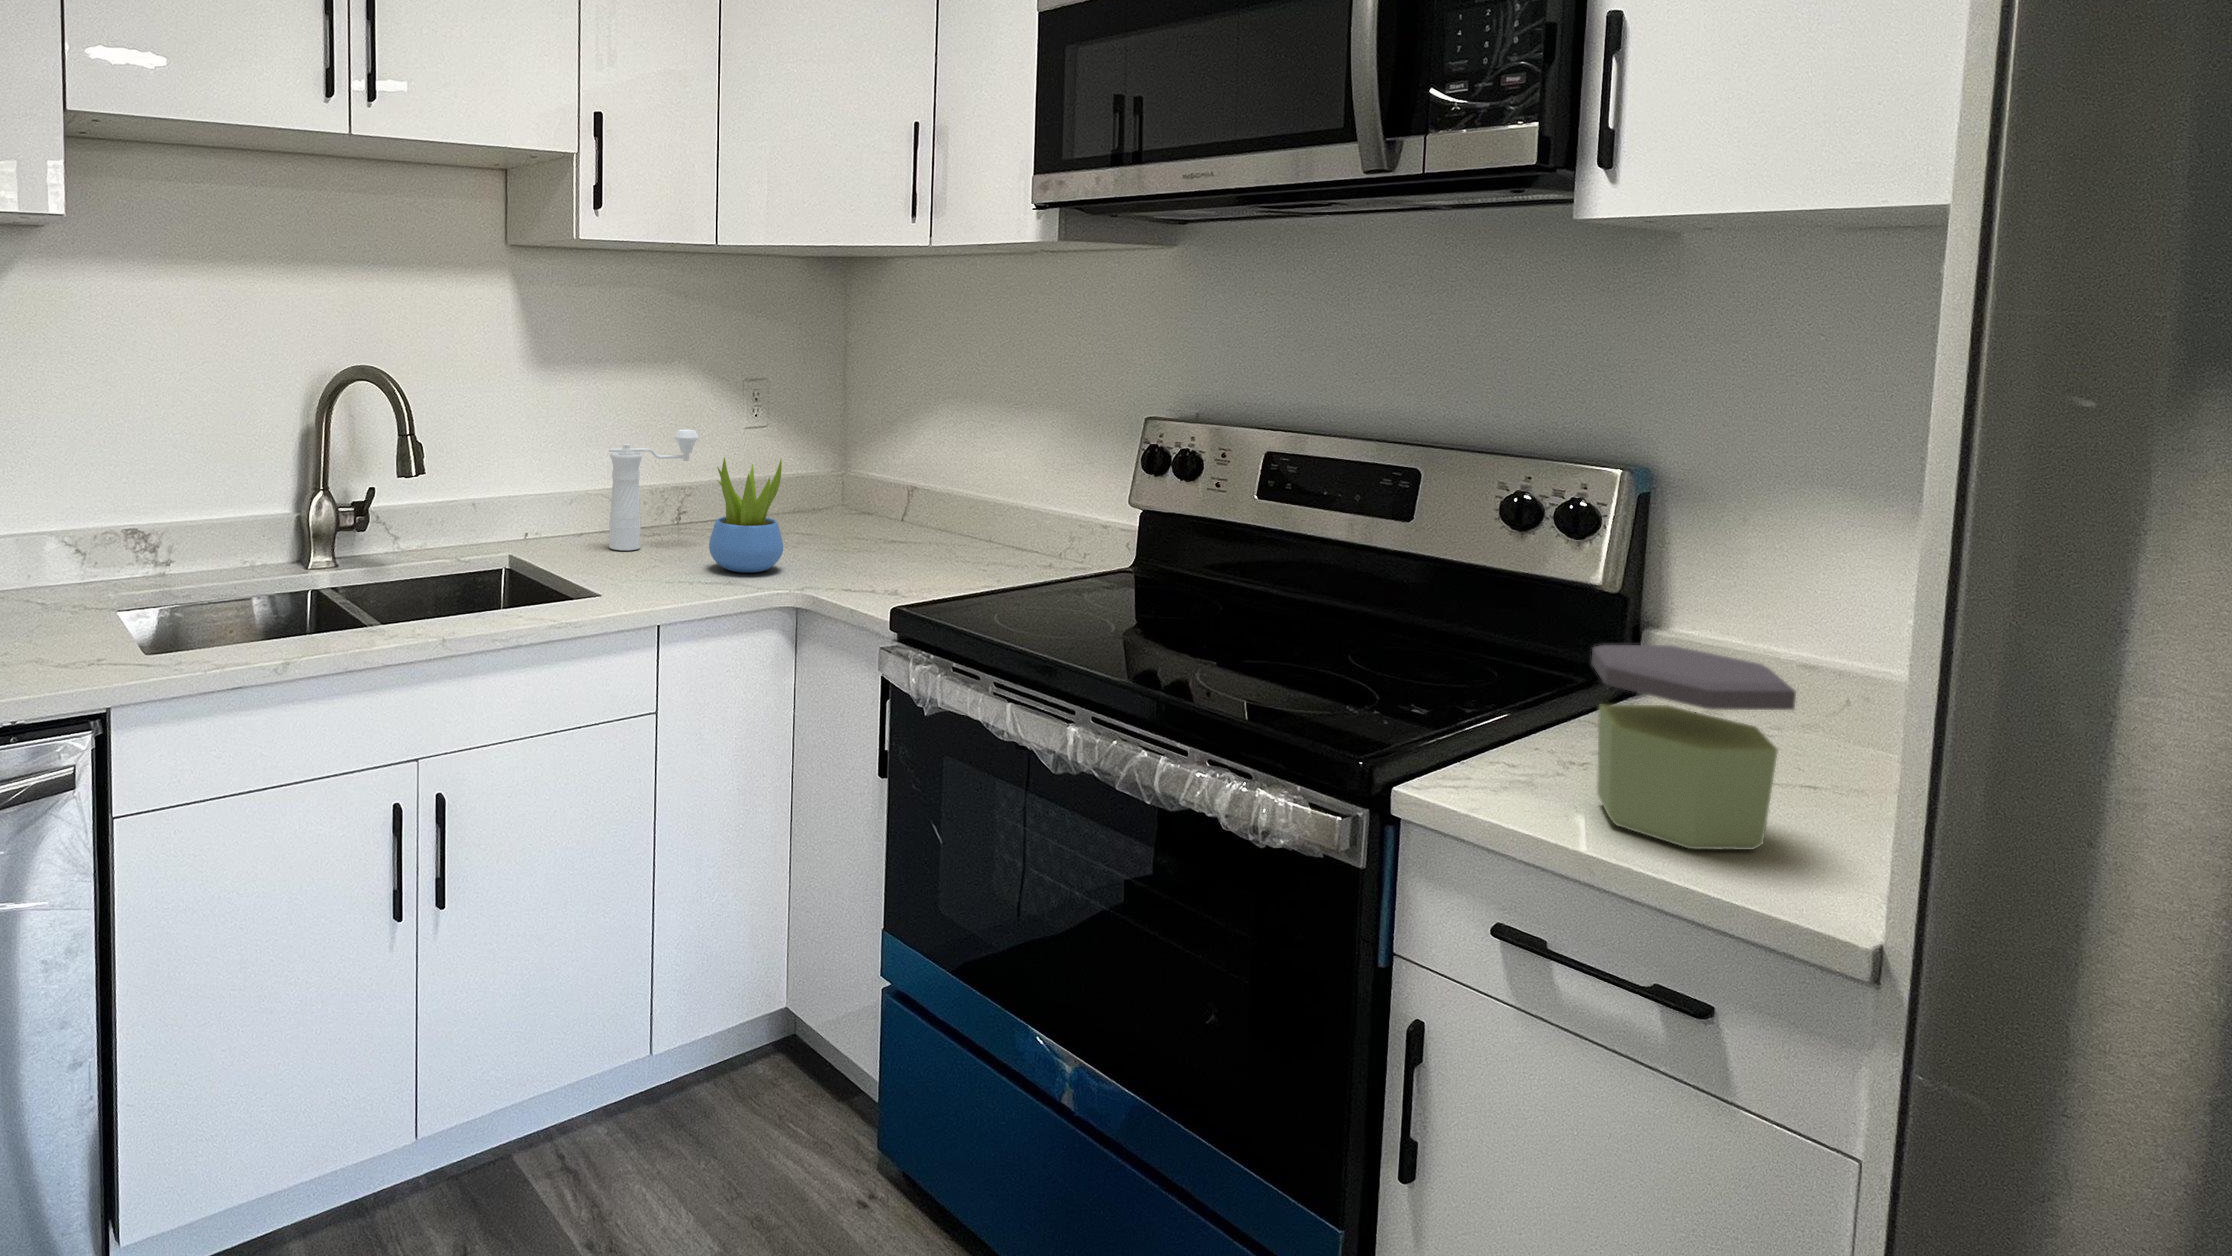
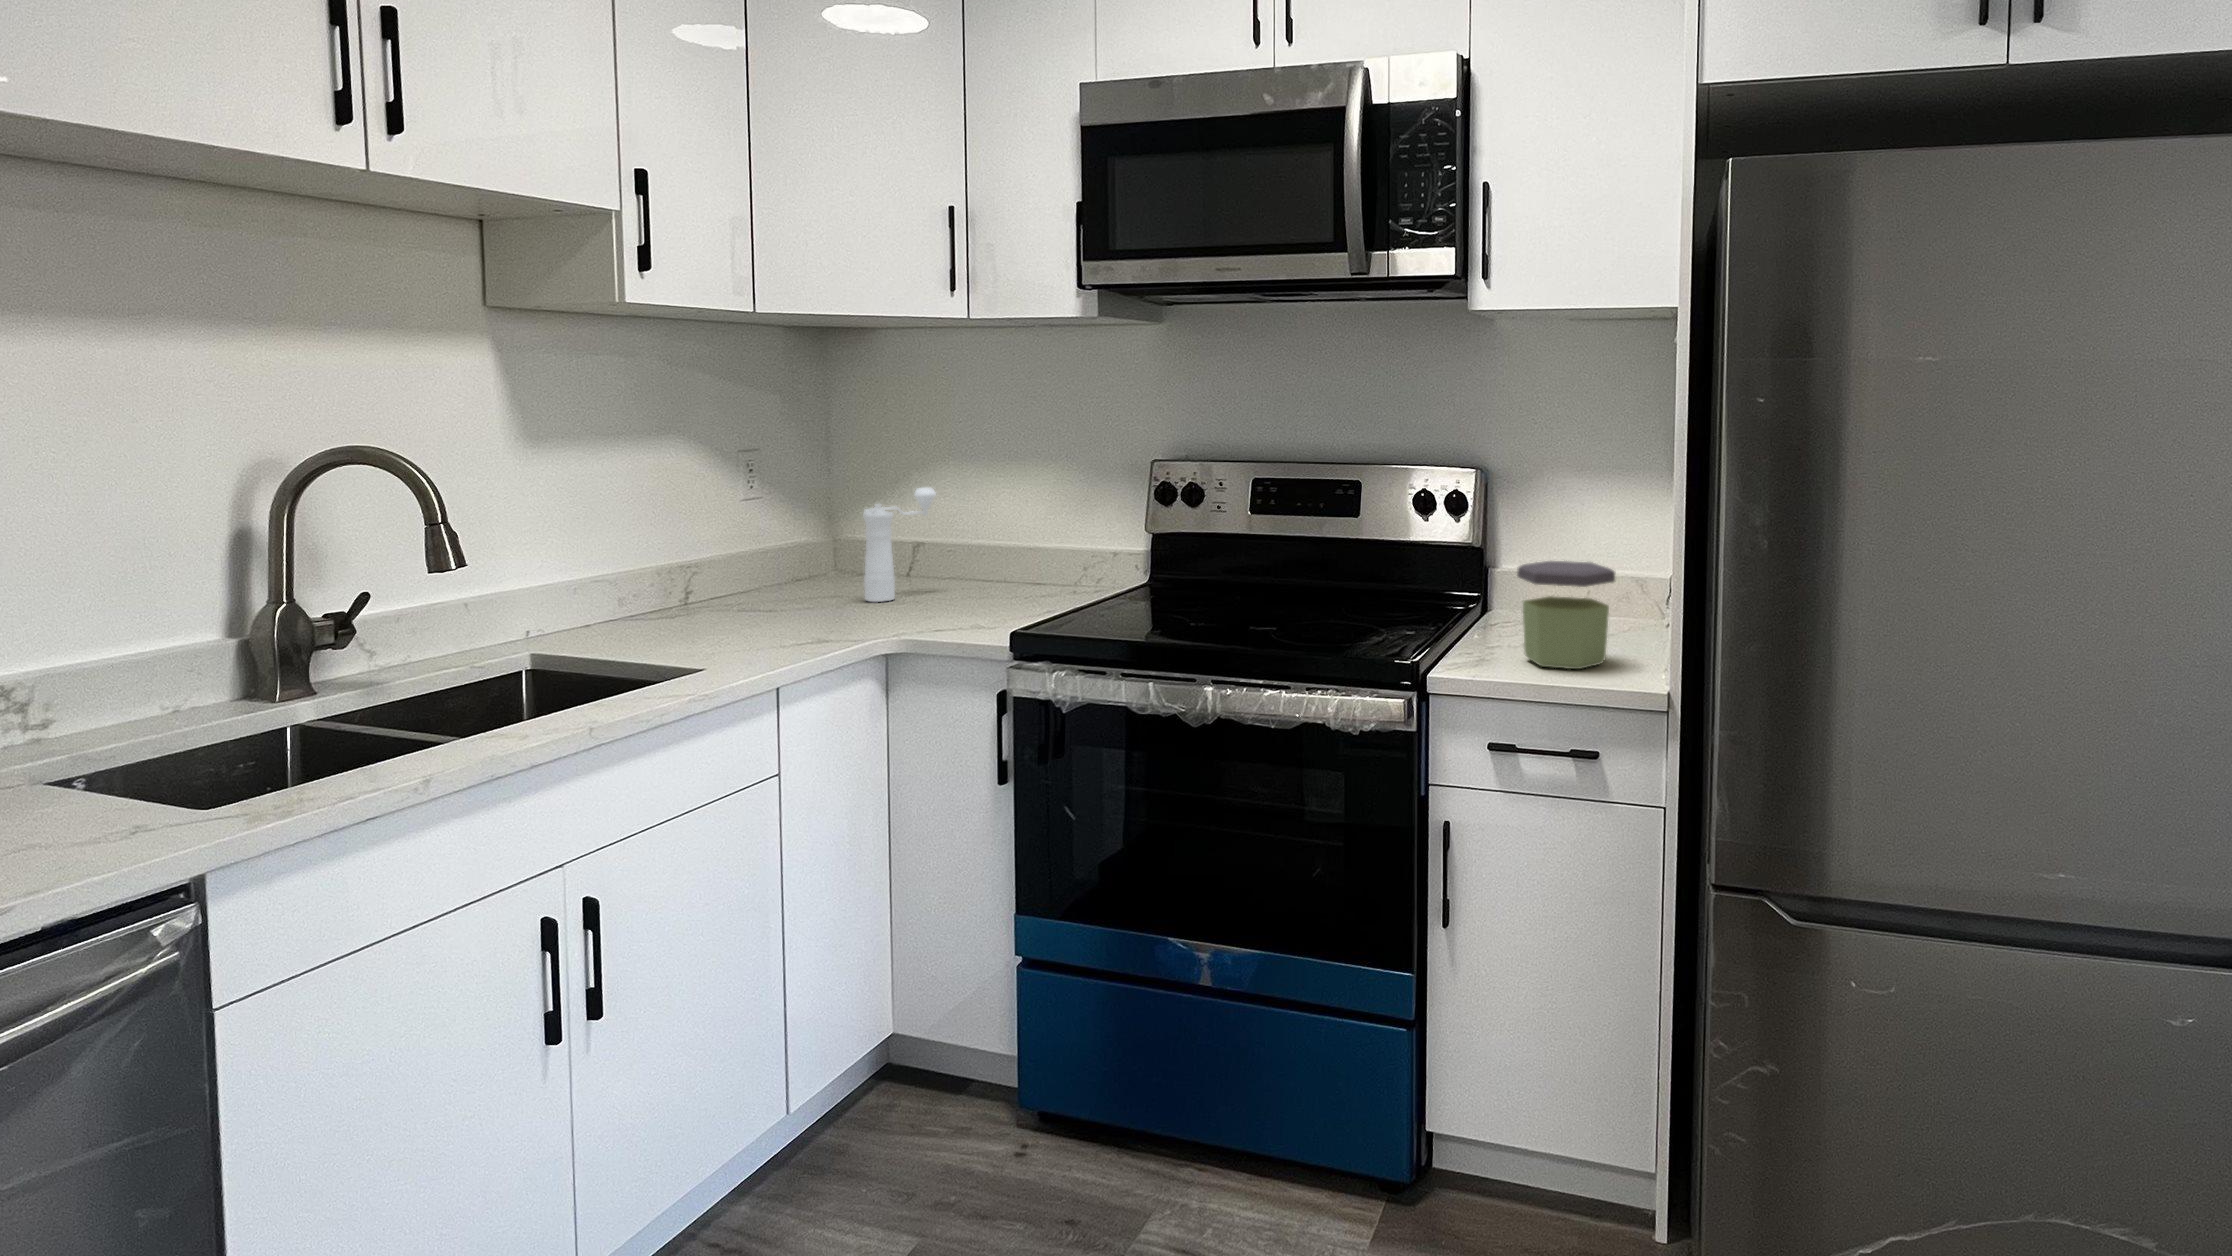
pepper mill: present [609,429,699,550] -> present [863,488,936,602]
succulent plant: present [709,458,783,573] -> none [778,519,855,633]

